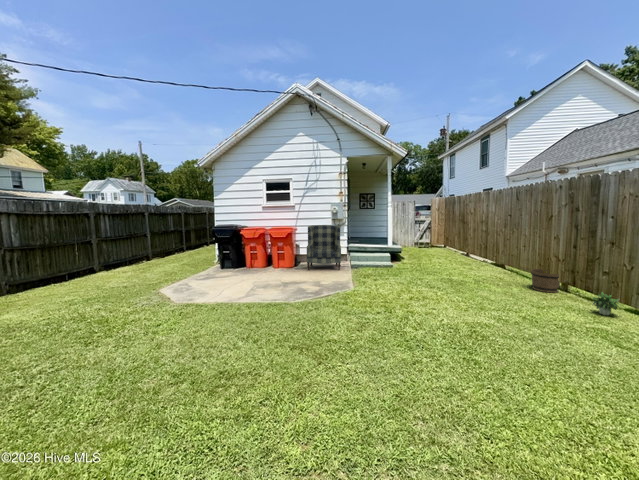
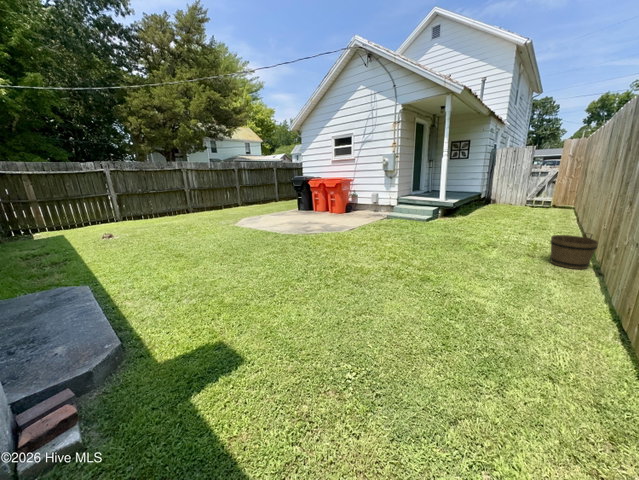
chair: present [307,225,341,270] -> none [347,177,387,219]
potted plant: present [593,292,619,315] -> none [555,270,603,305]

